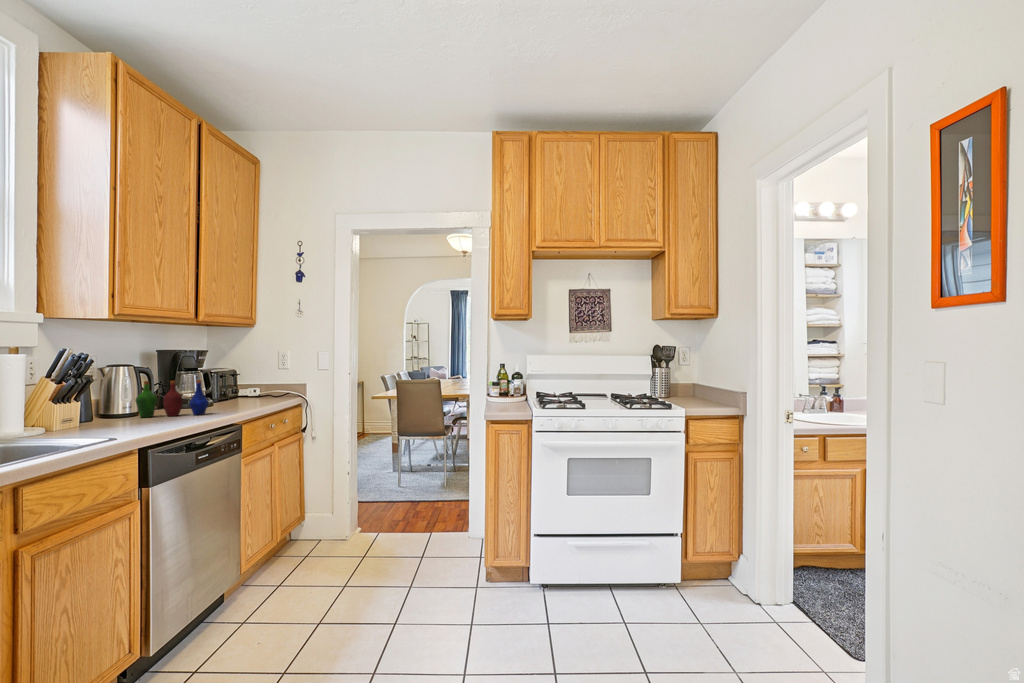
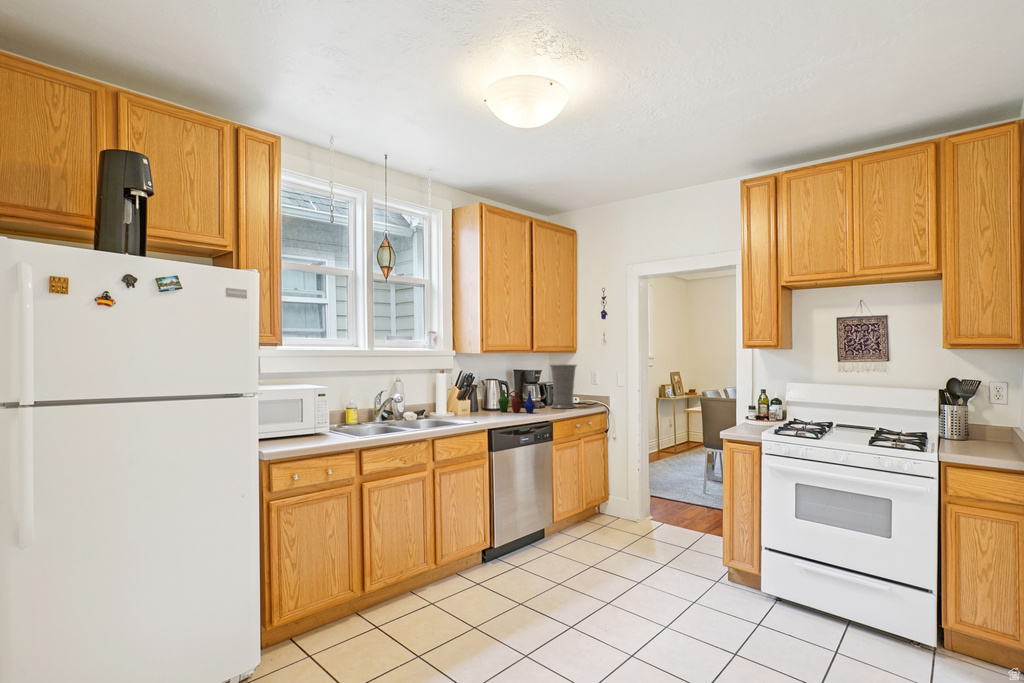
vase: none [221,341,265,405] -> present [550,364,577,409]

